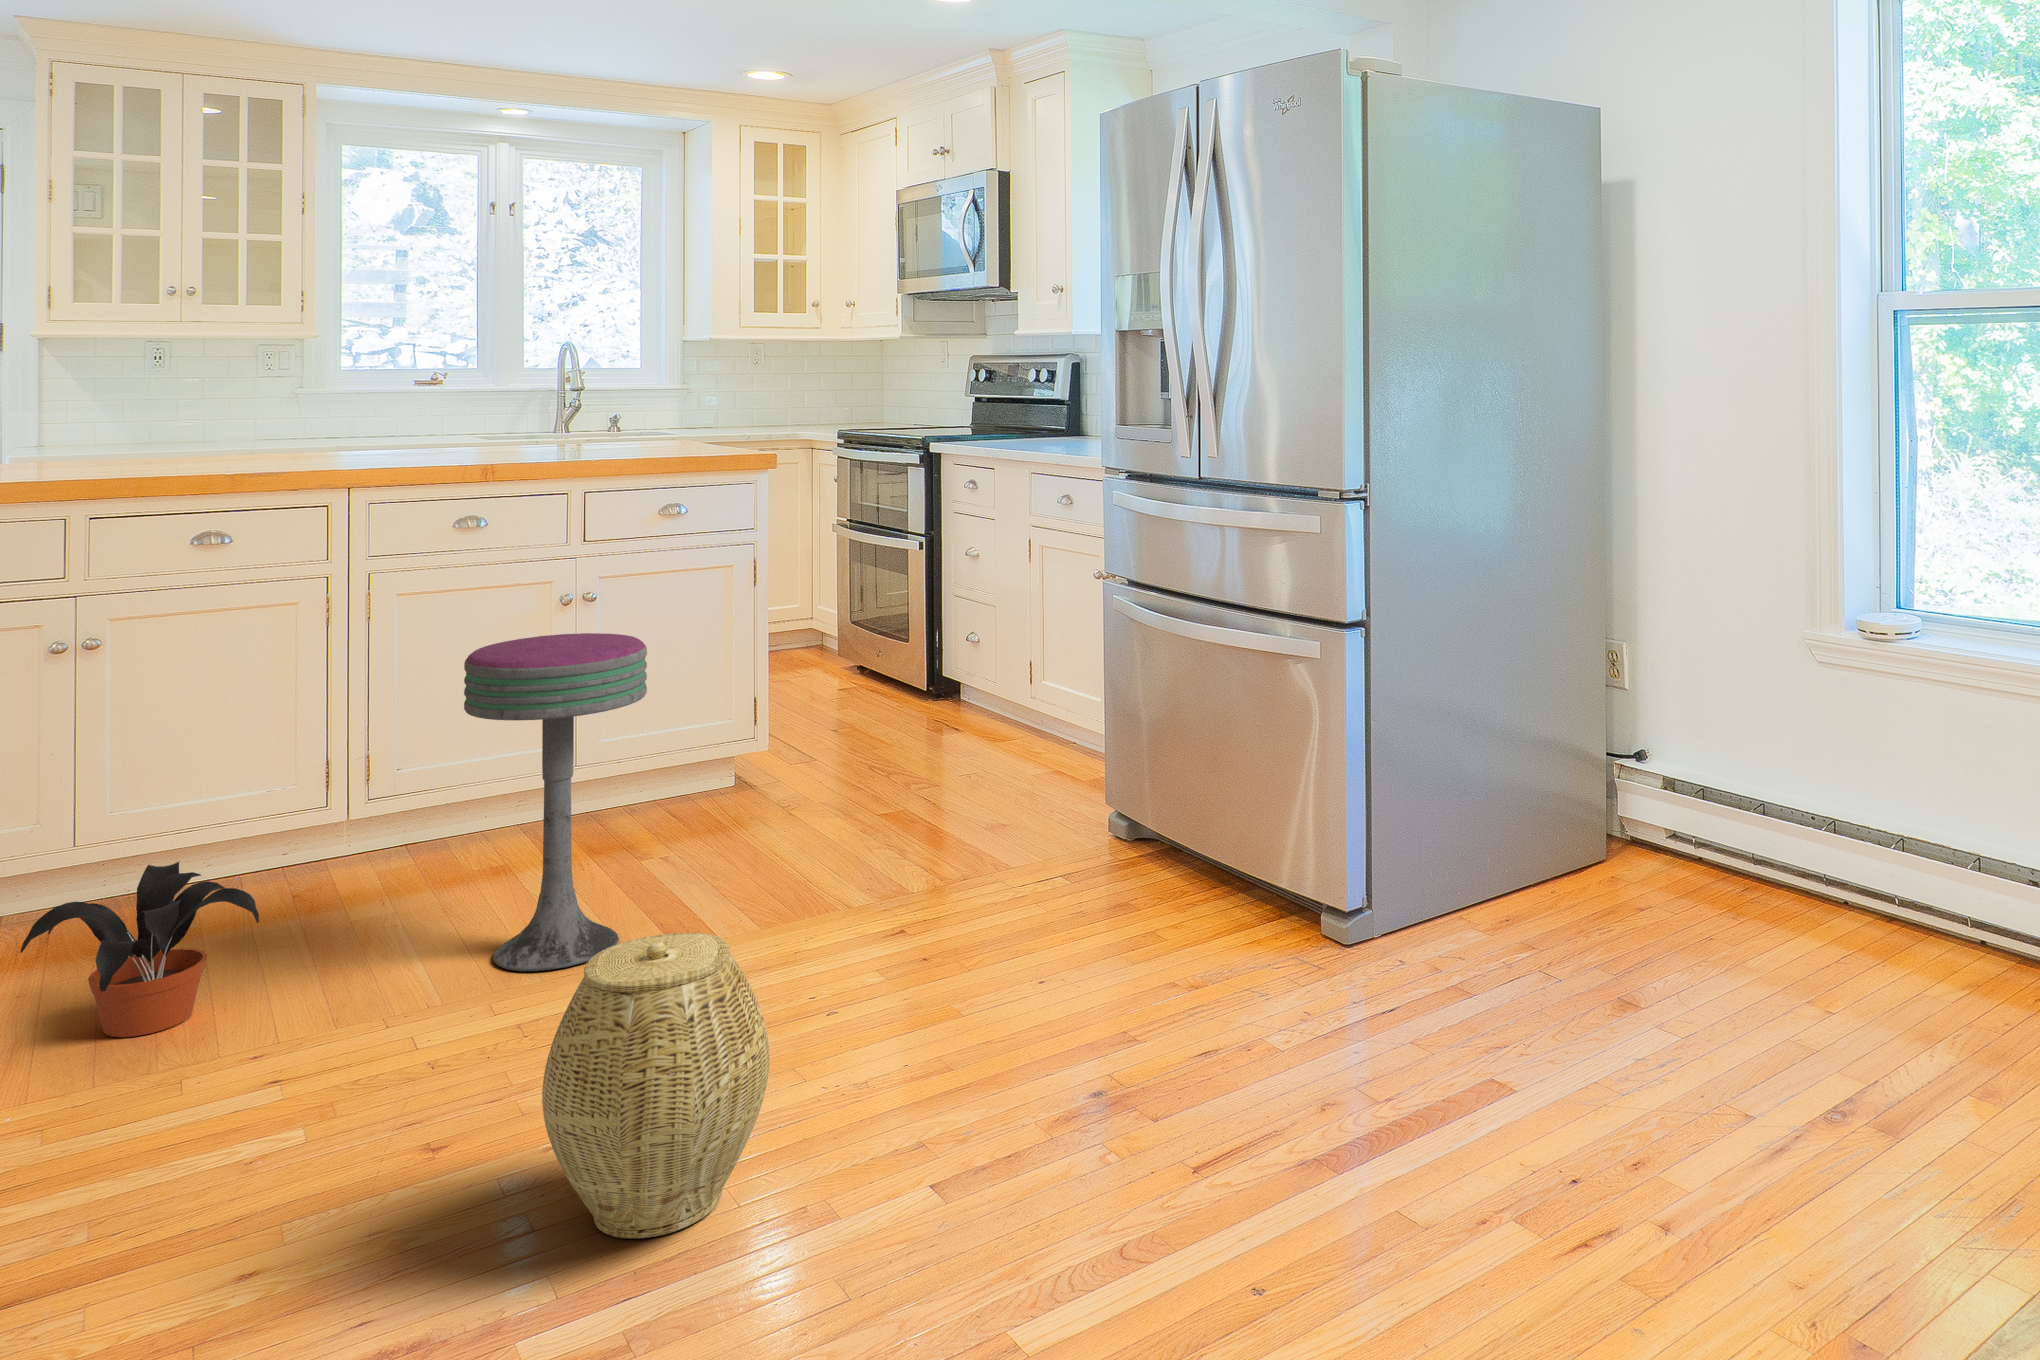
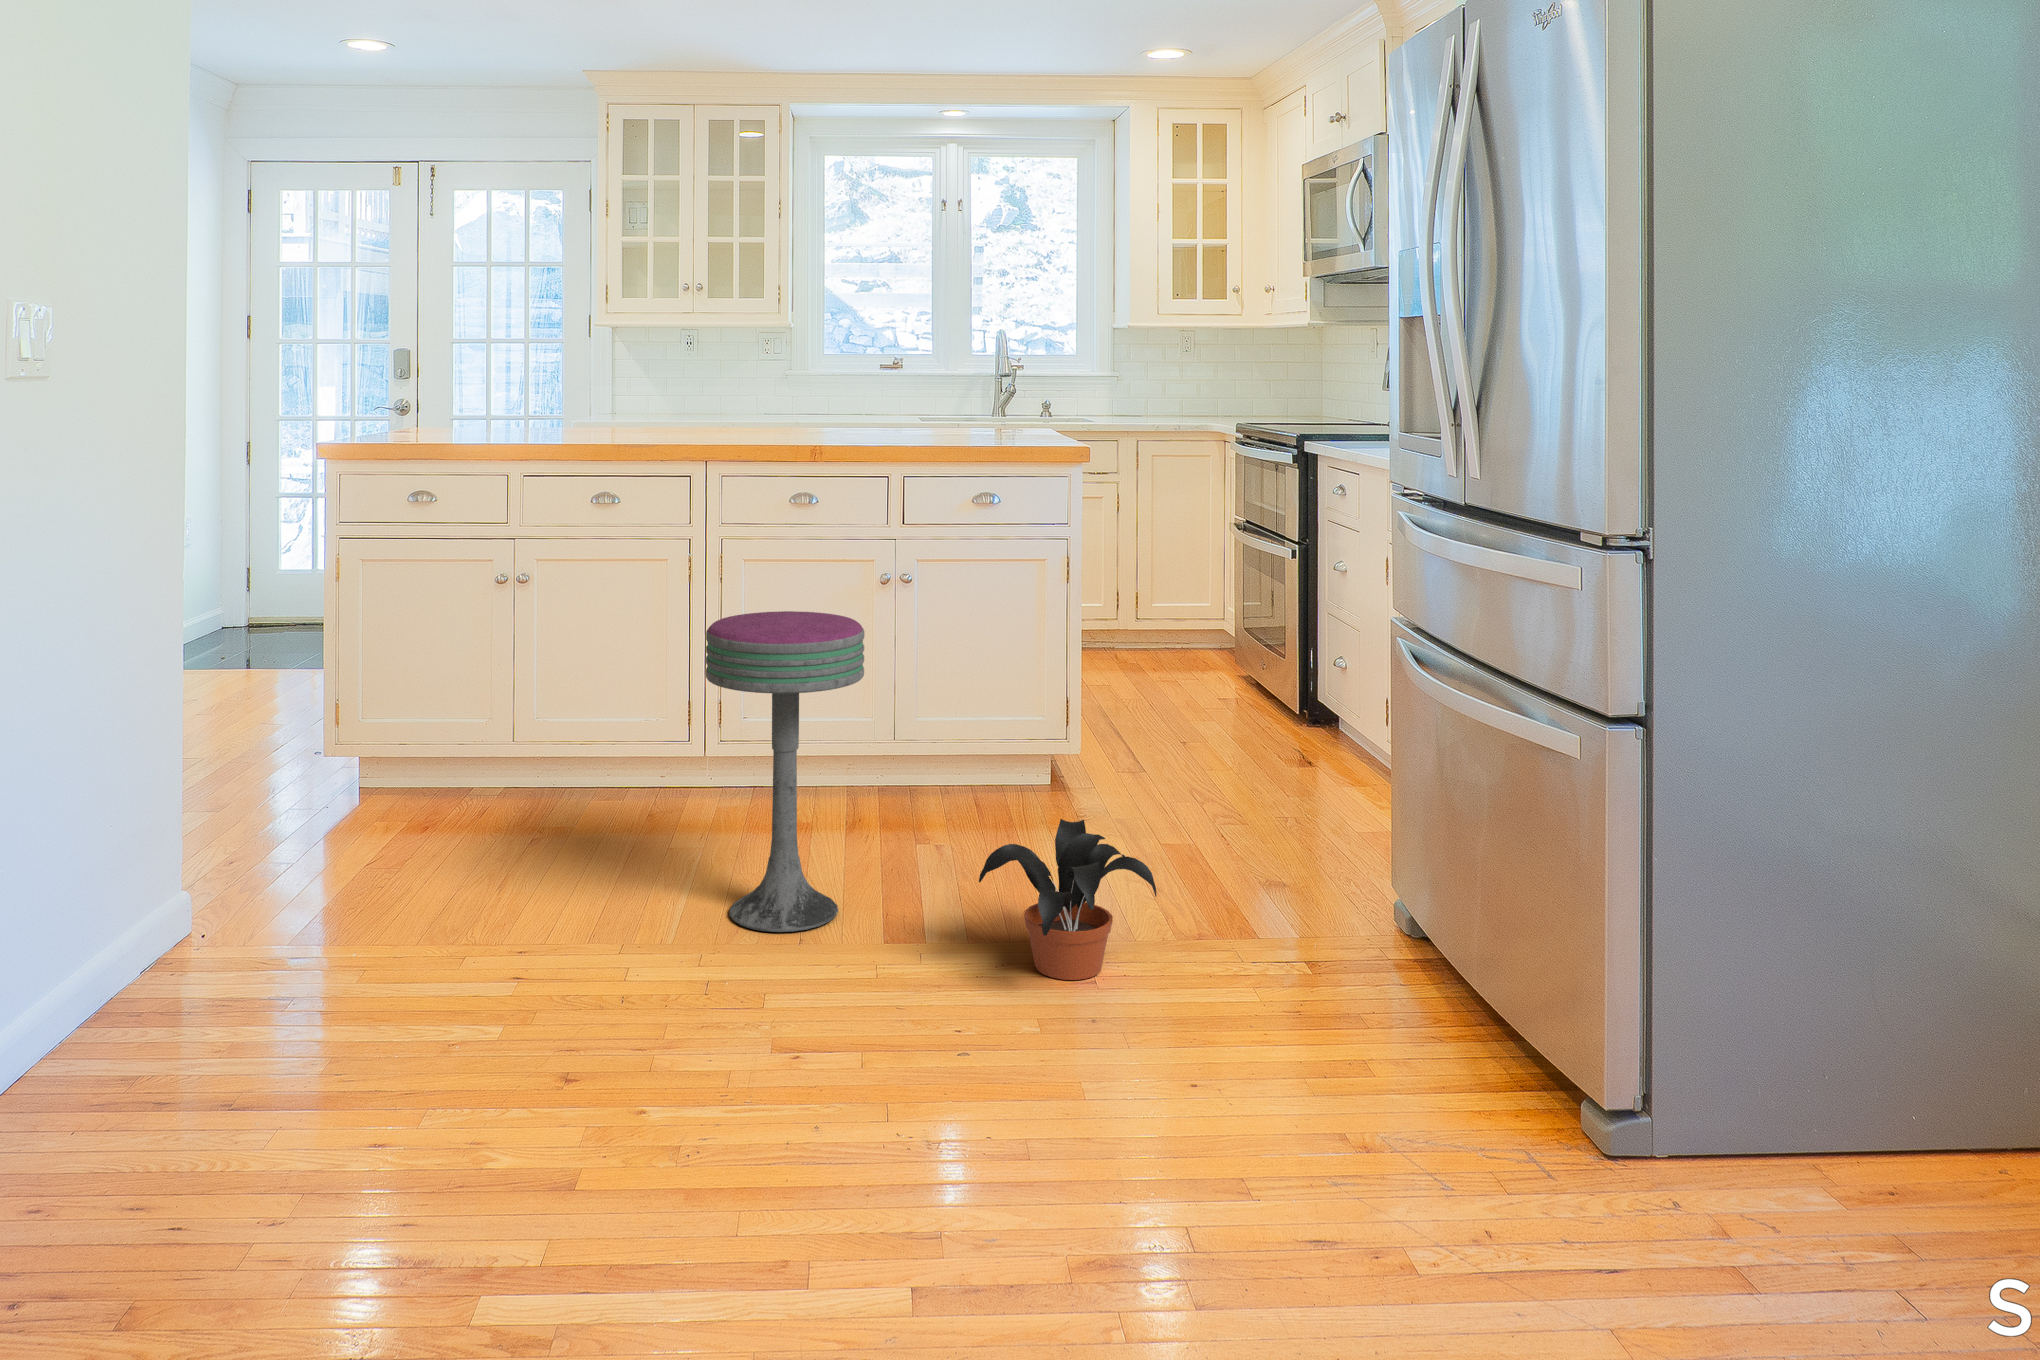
potted plant: present [20,862,259,1037] -> present [979,819,1156,980]
woven basket: present [542,933,770,1239] -> none [555,931,770,1239]

